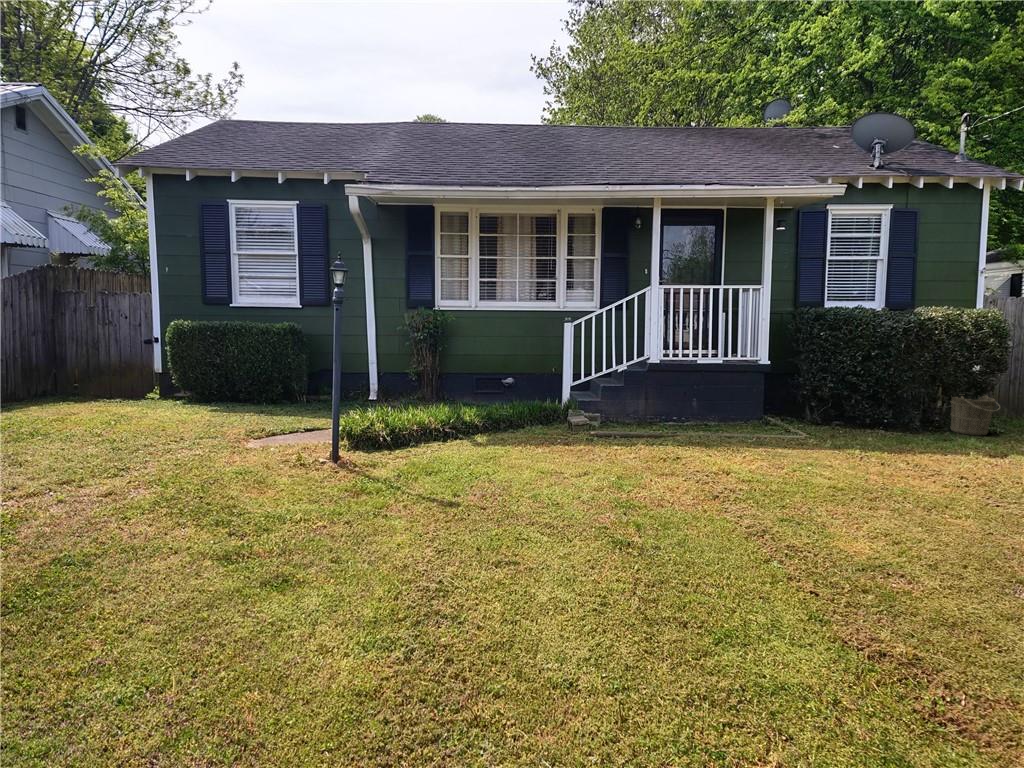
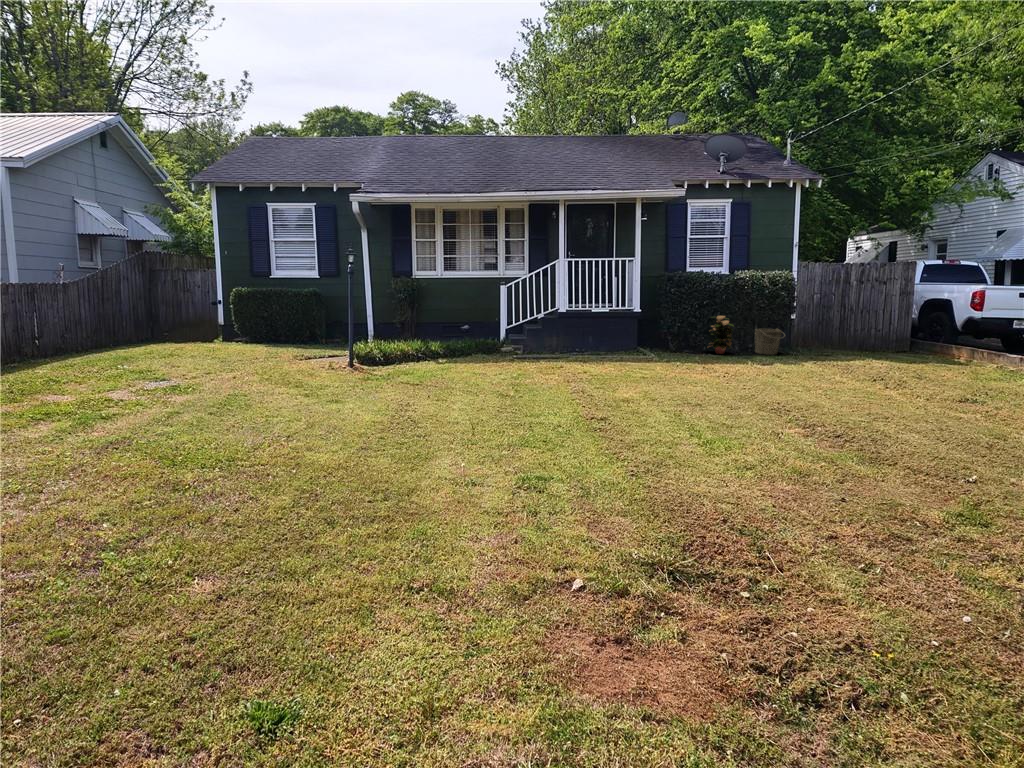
decorative plant: none [879,375,926,433] -> present [709,316,734,354]

